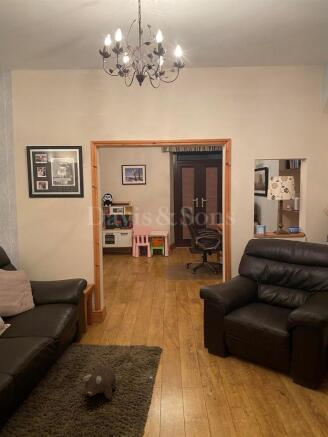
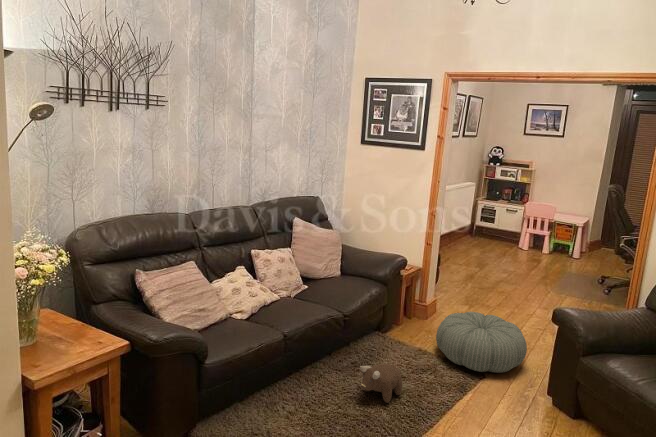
pouf: none [120,305,181,348] -> present [436,312,527,373]

